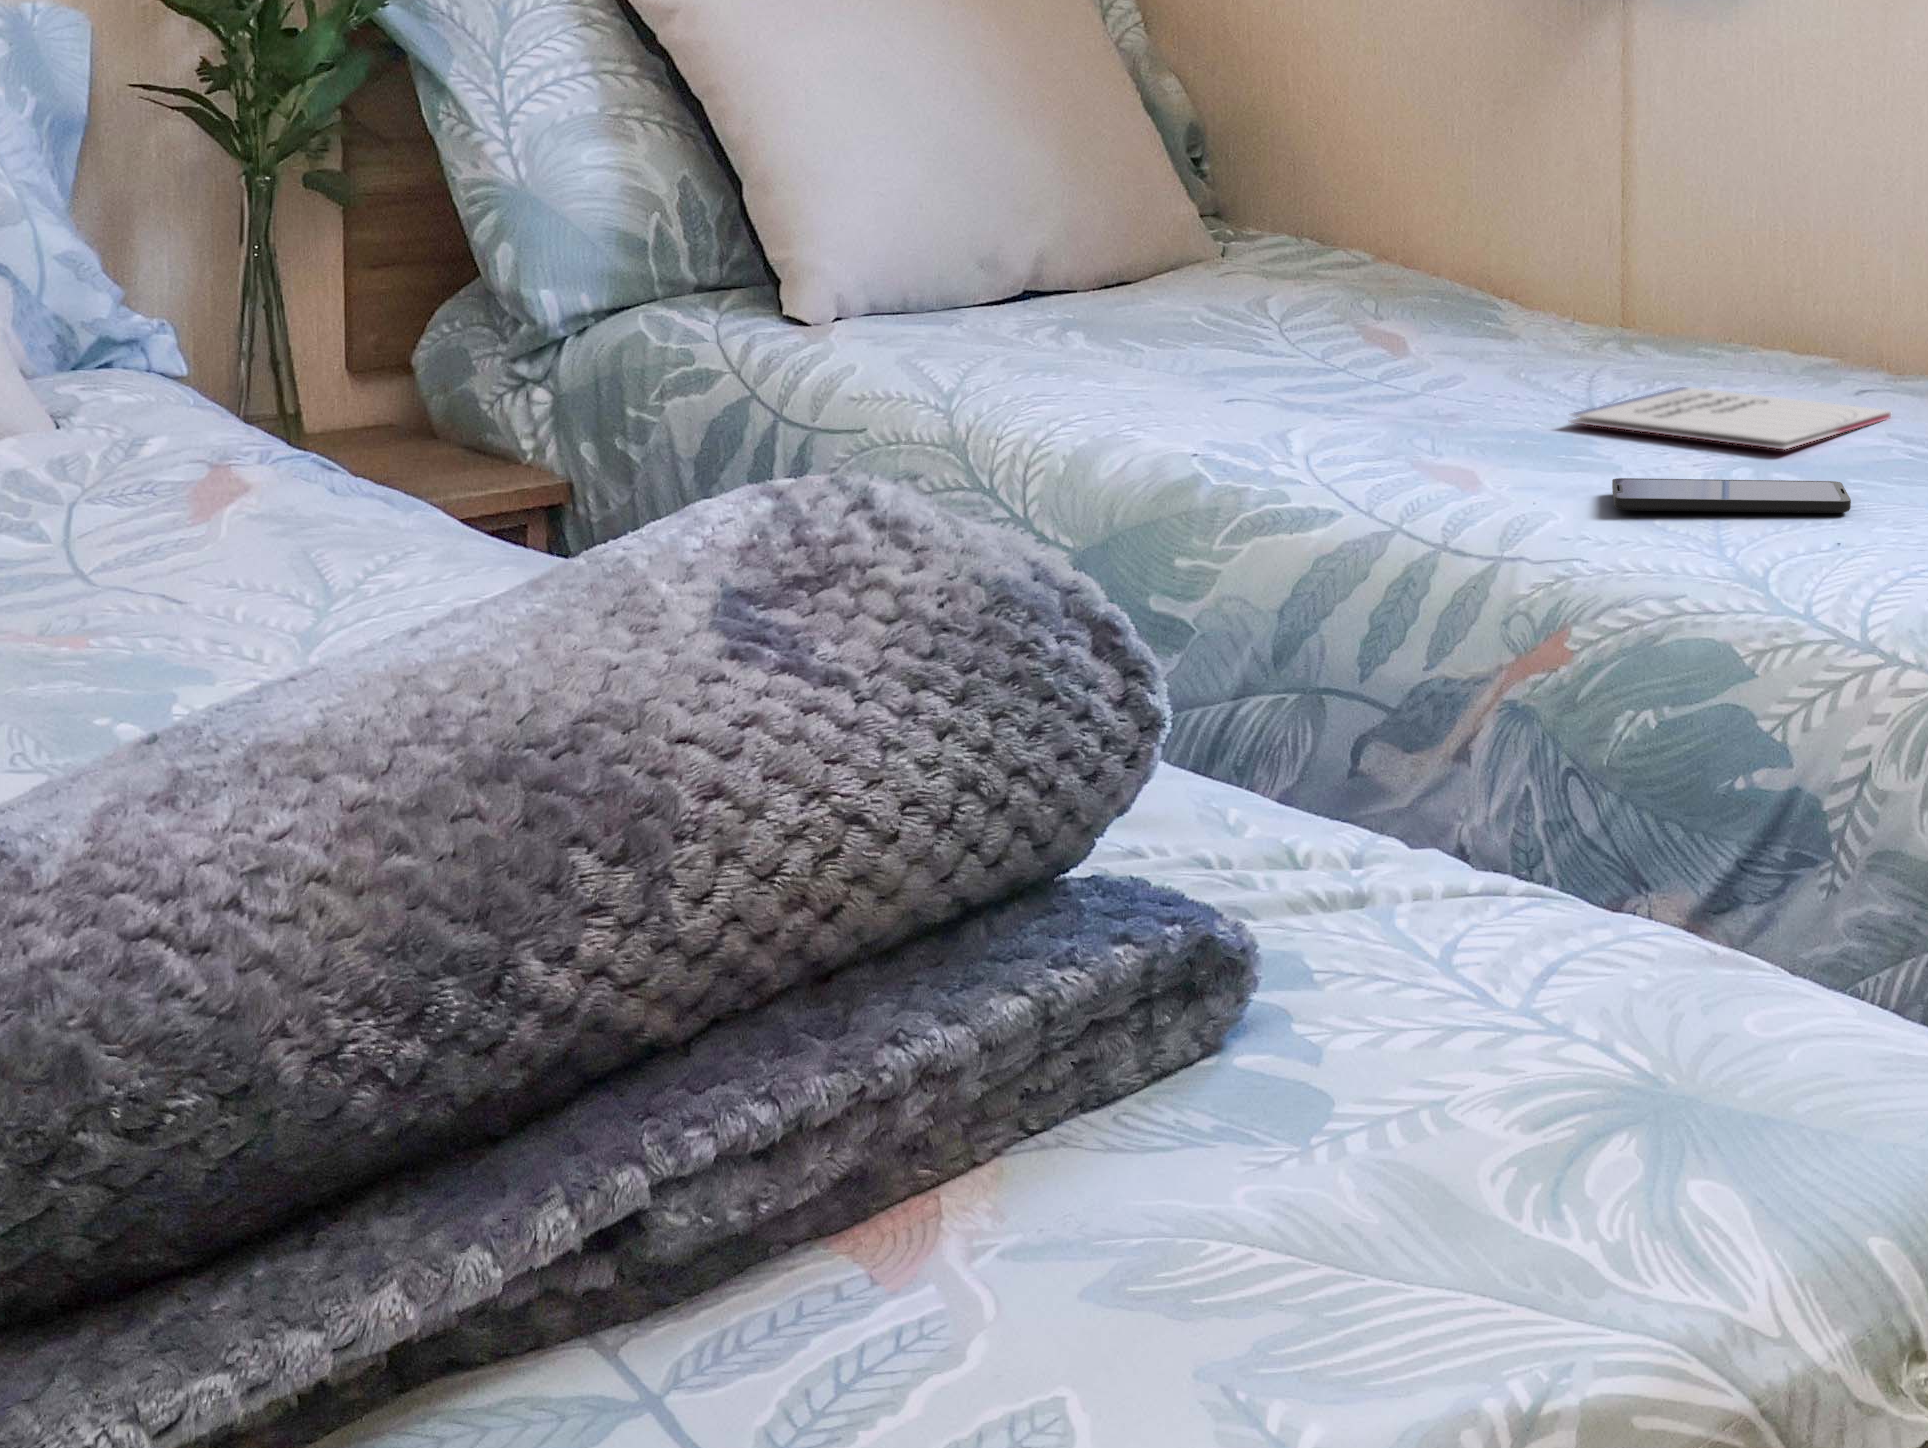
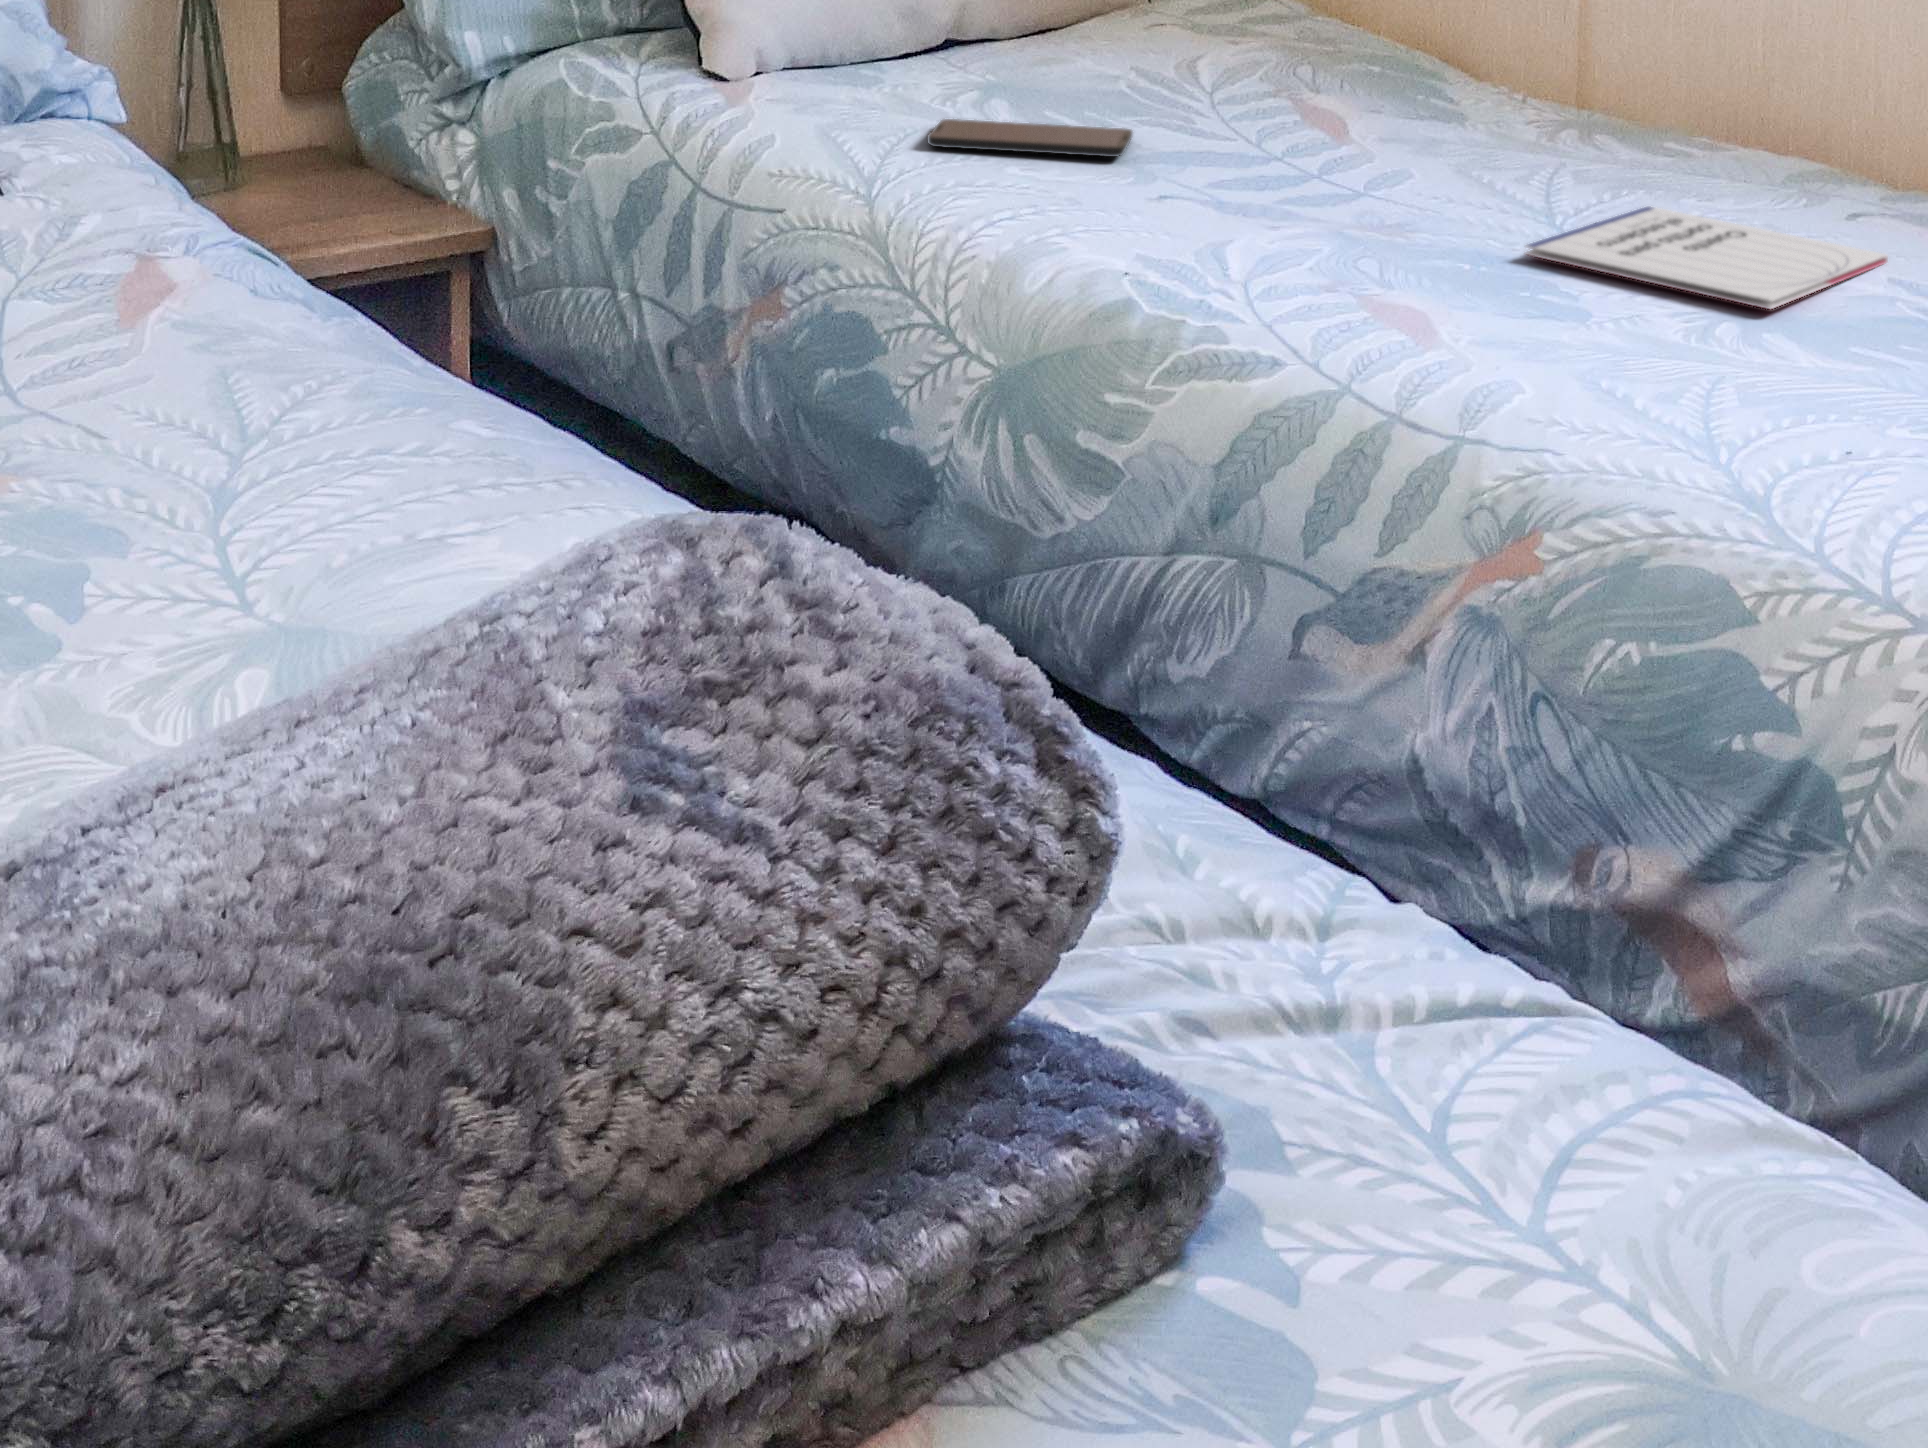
smartphone: present [1612,478,1851,513] -> present [928,119,1132,157]

